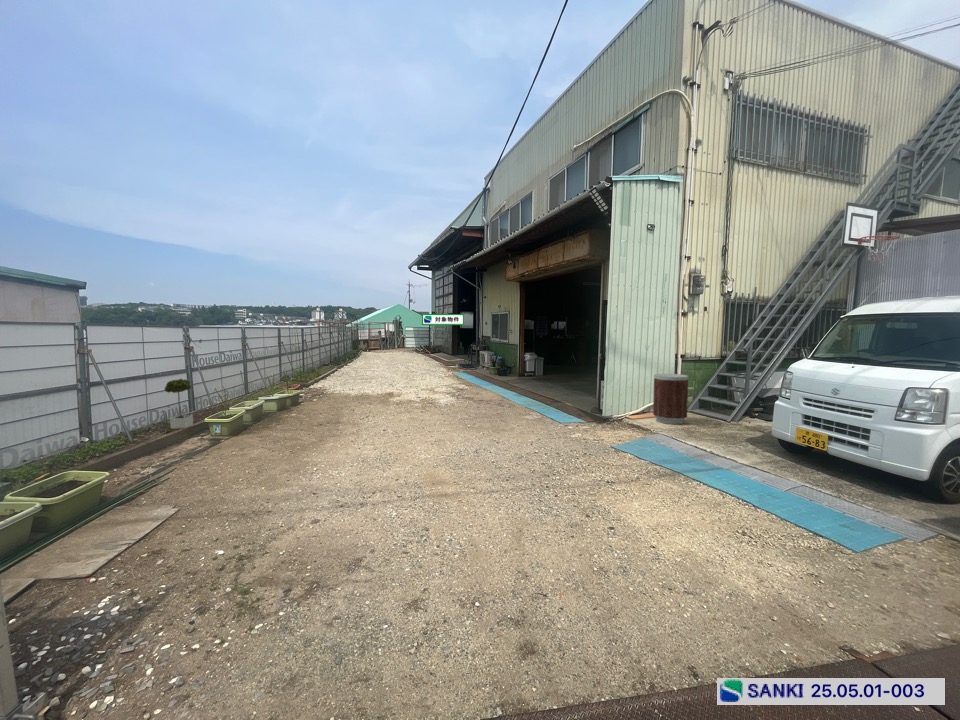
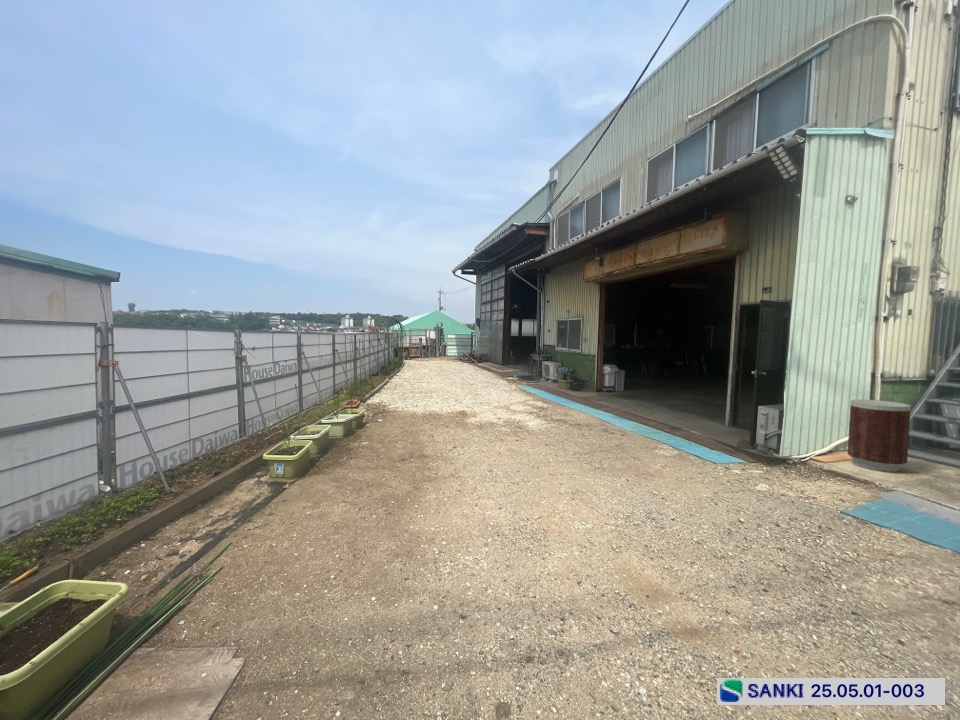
potted tree: present [165,379,193,429] -> none [211,397,244,461]

